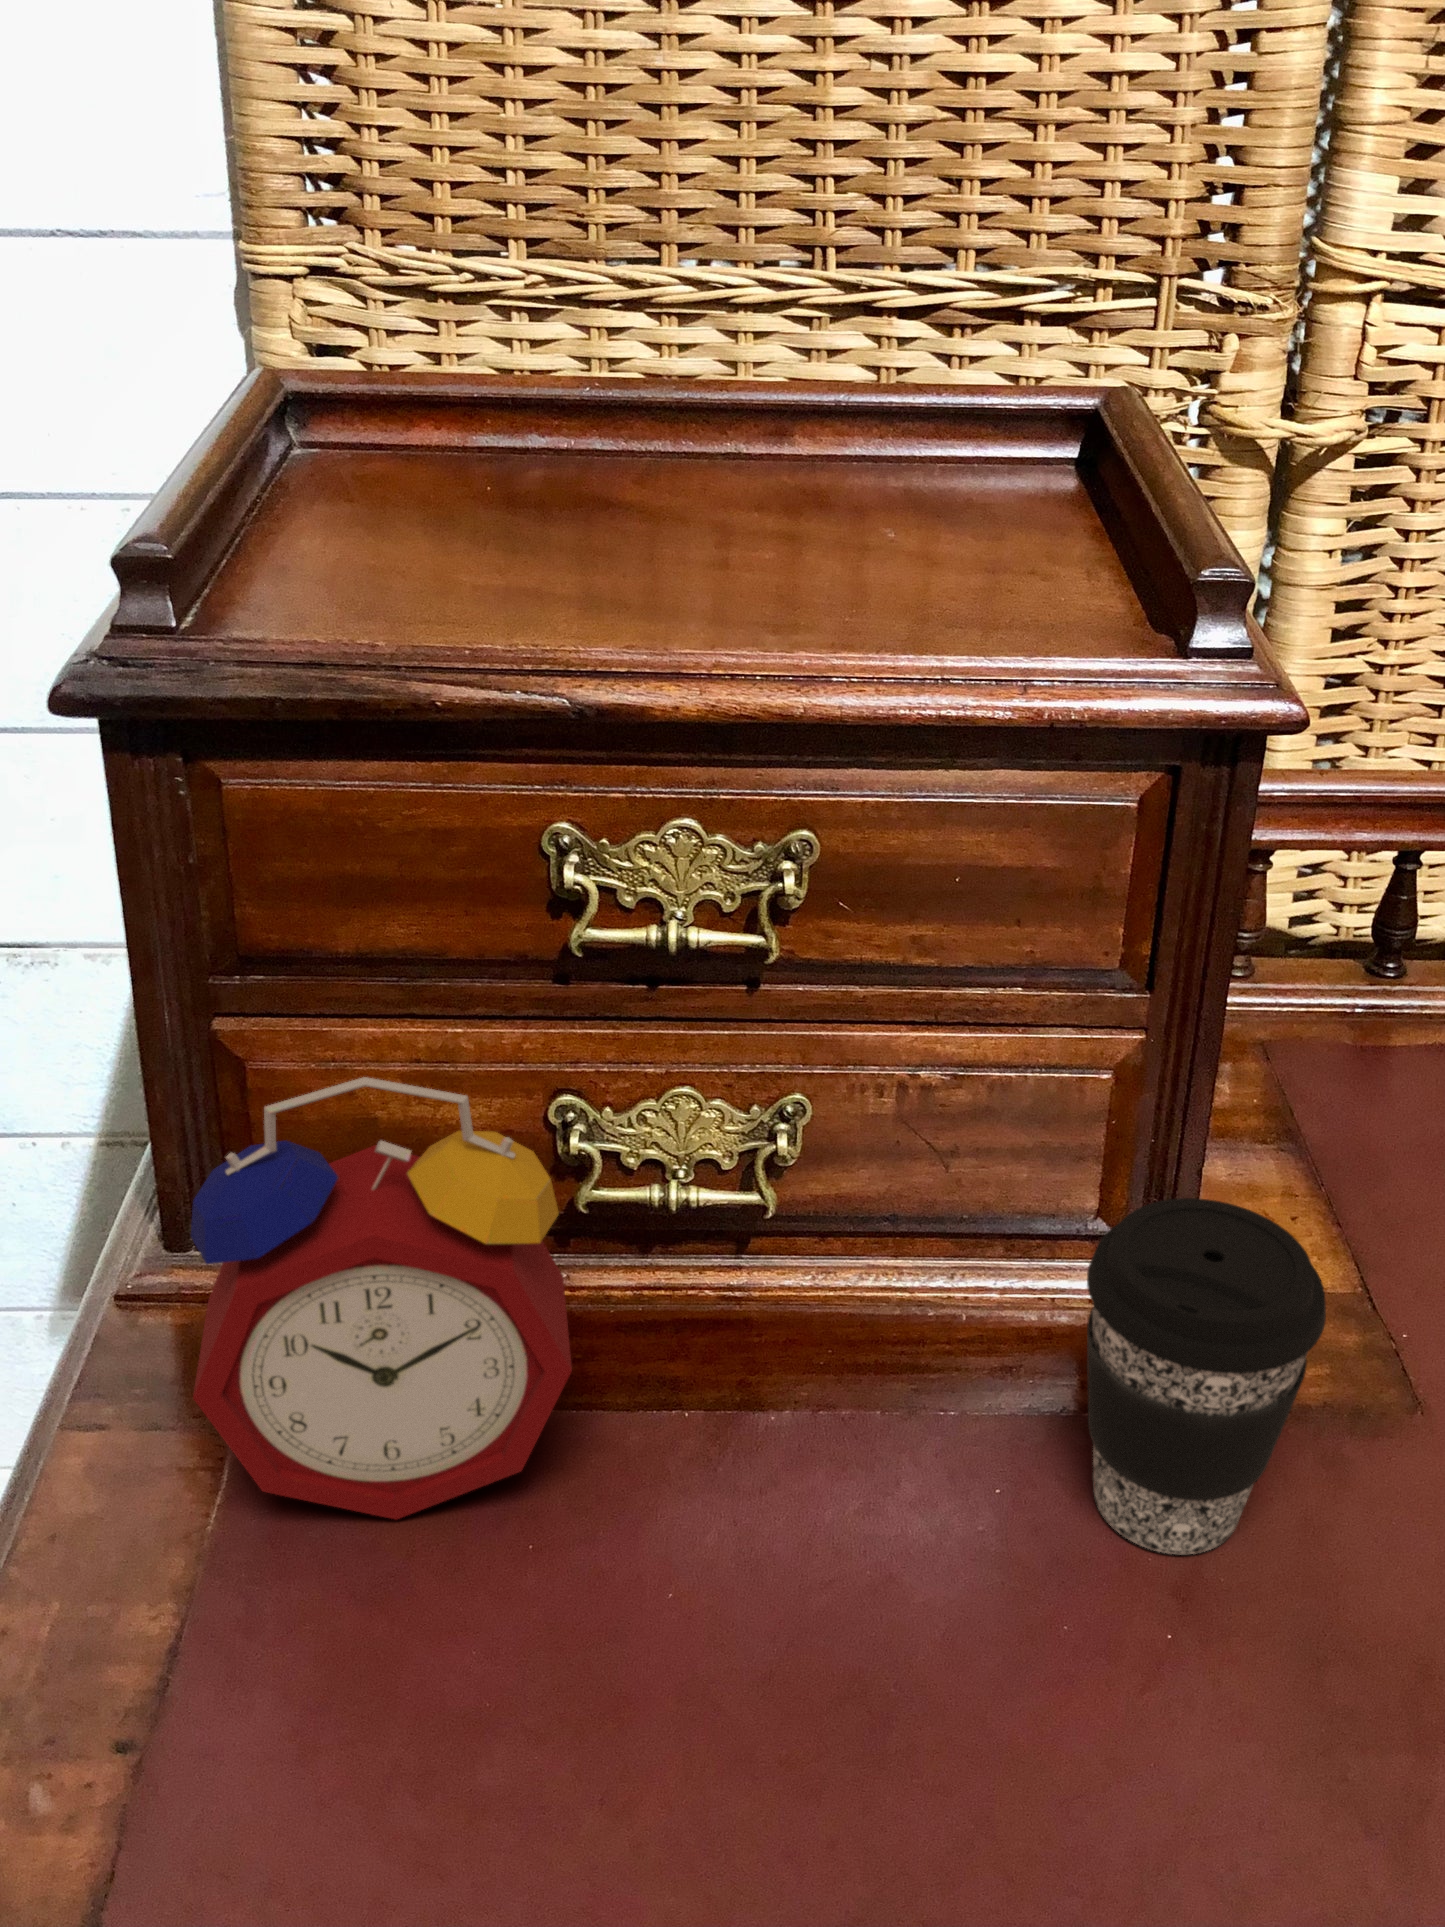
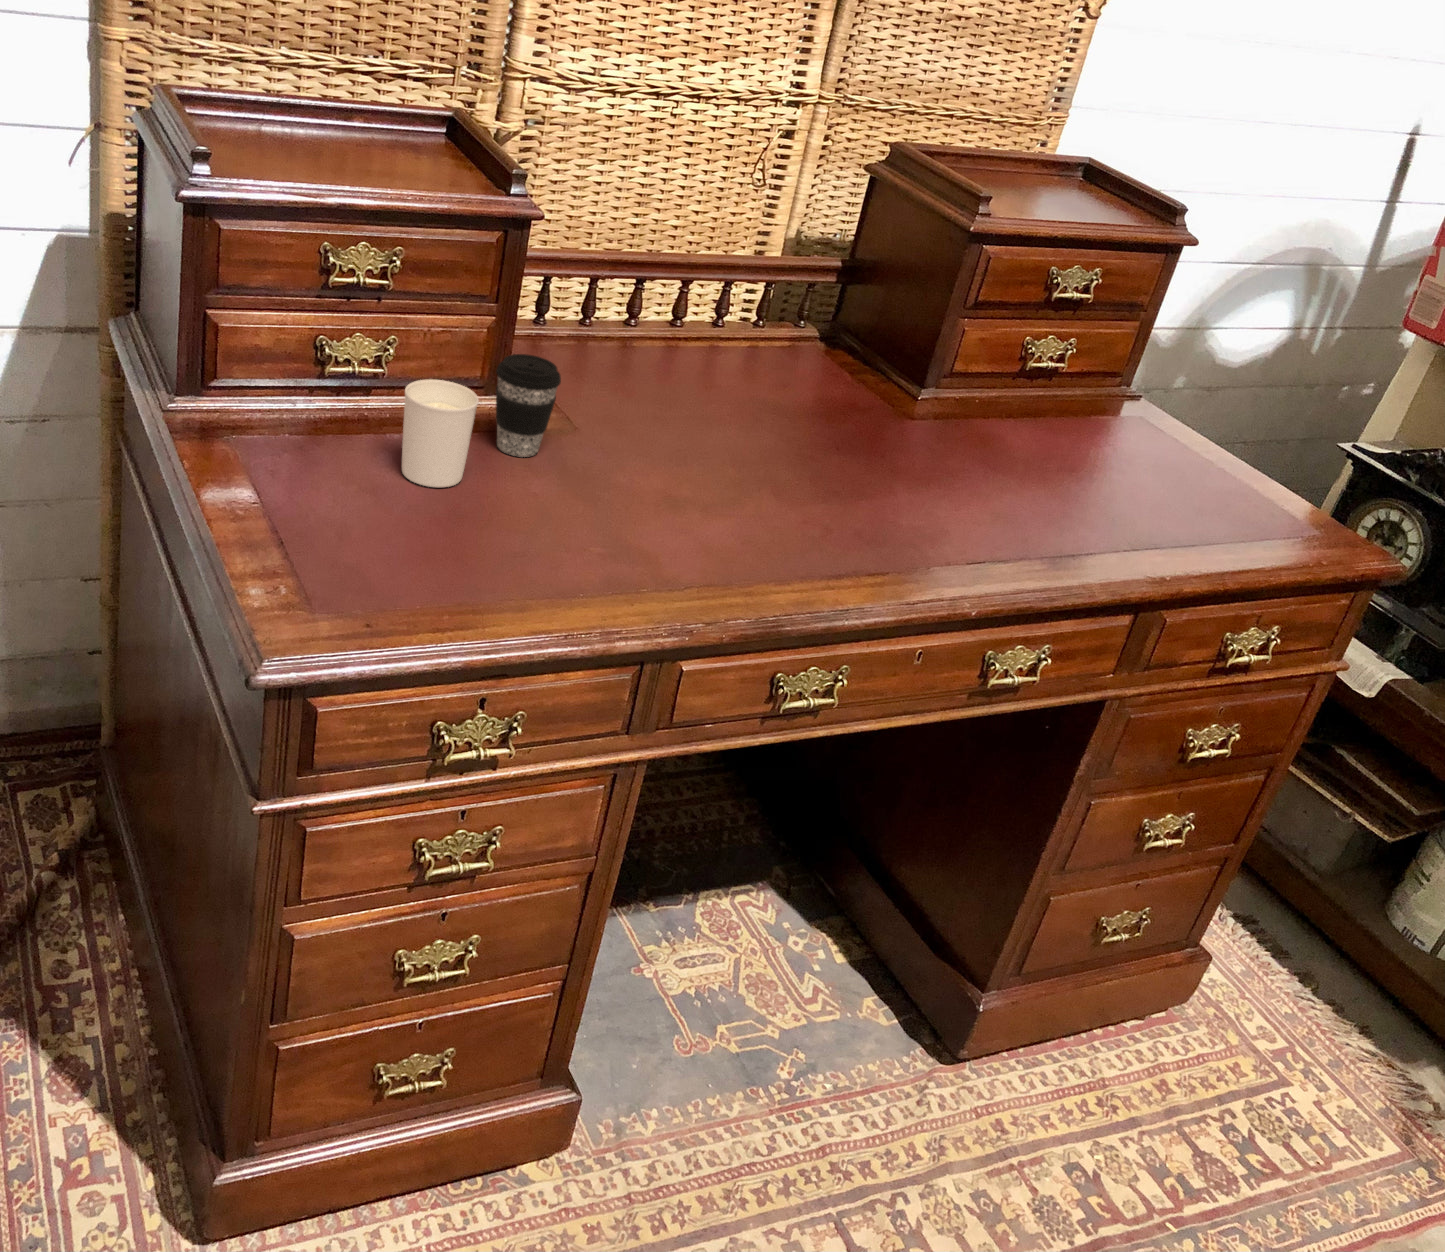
alarm clock: present [191,1077,572,1519] -> none [233,310,356,459]
candle holder: none [683,1317,956,1722] -> present [402,379,479,488]

